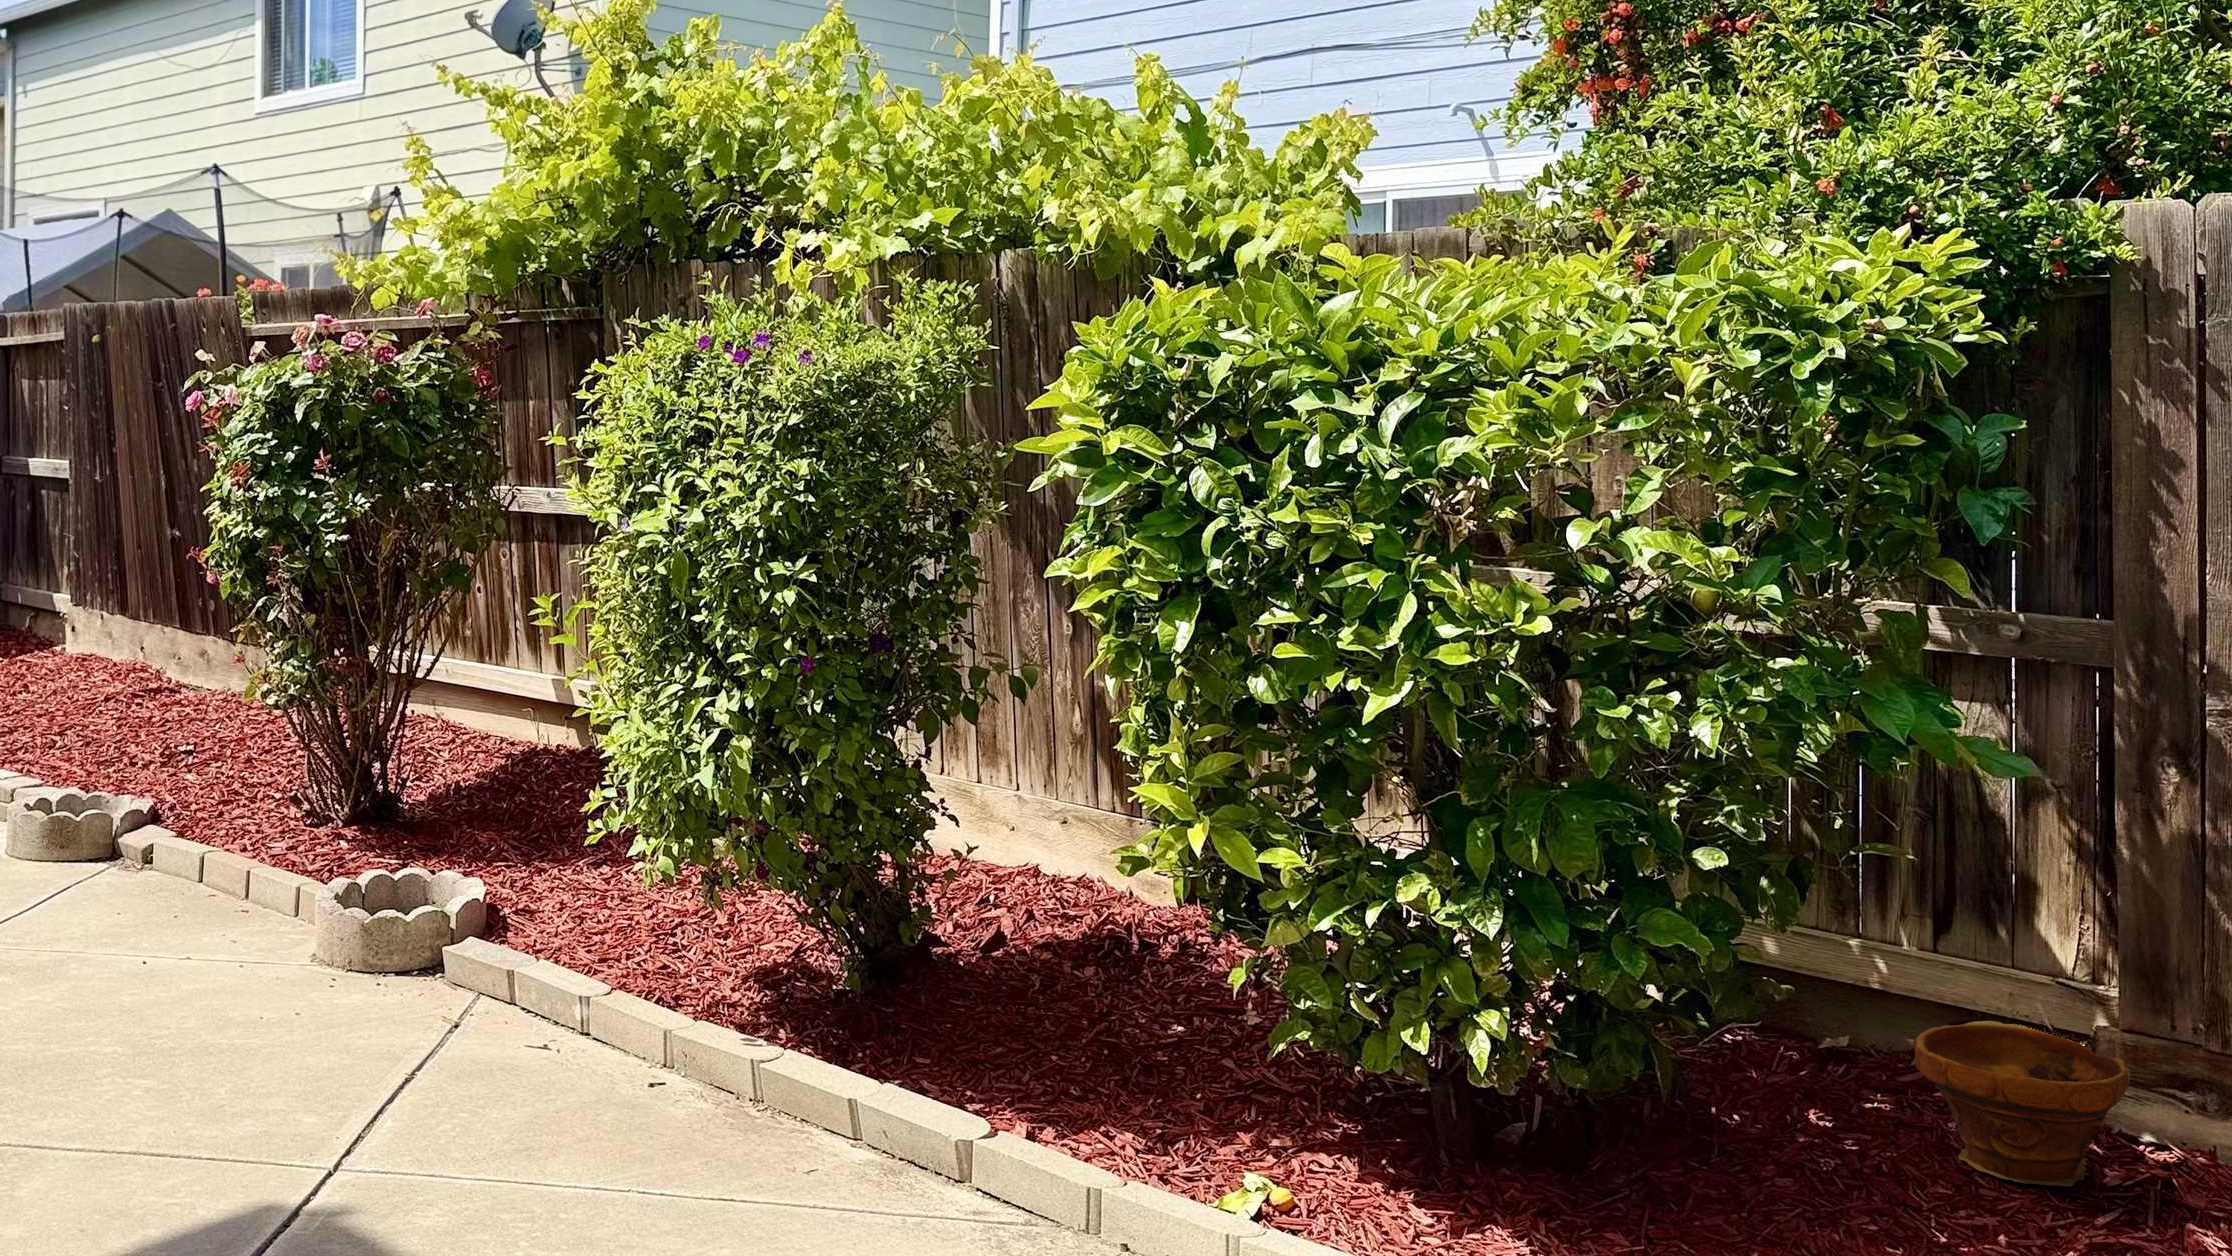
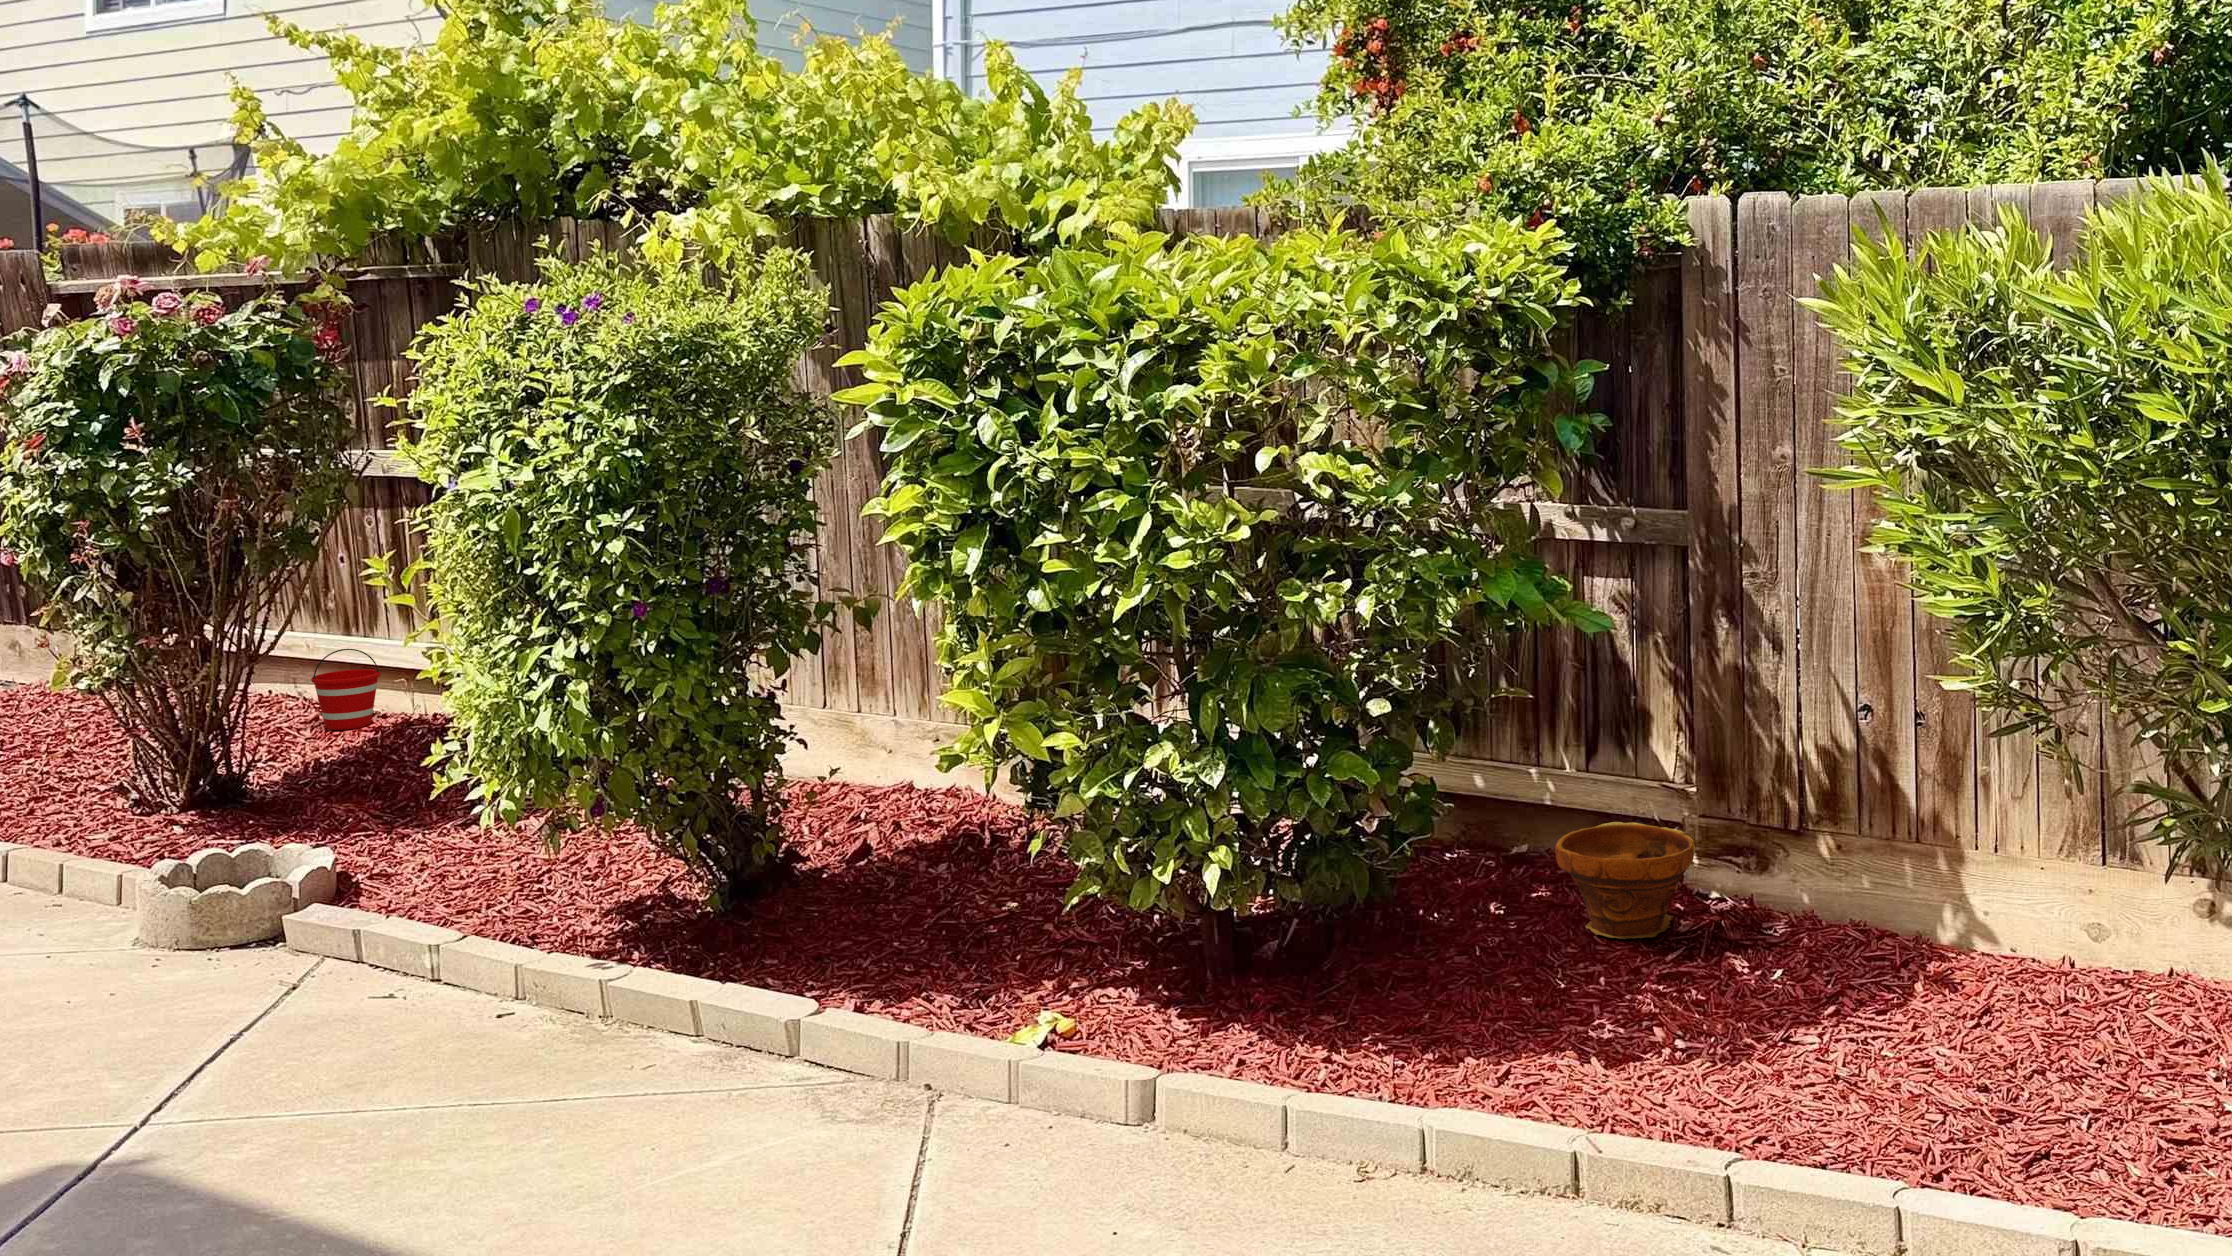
bucket: none [451,677,510,755] -> present [311,649,381,730]

